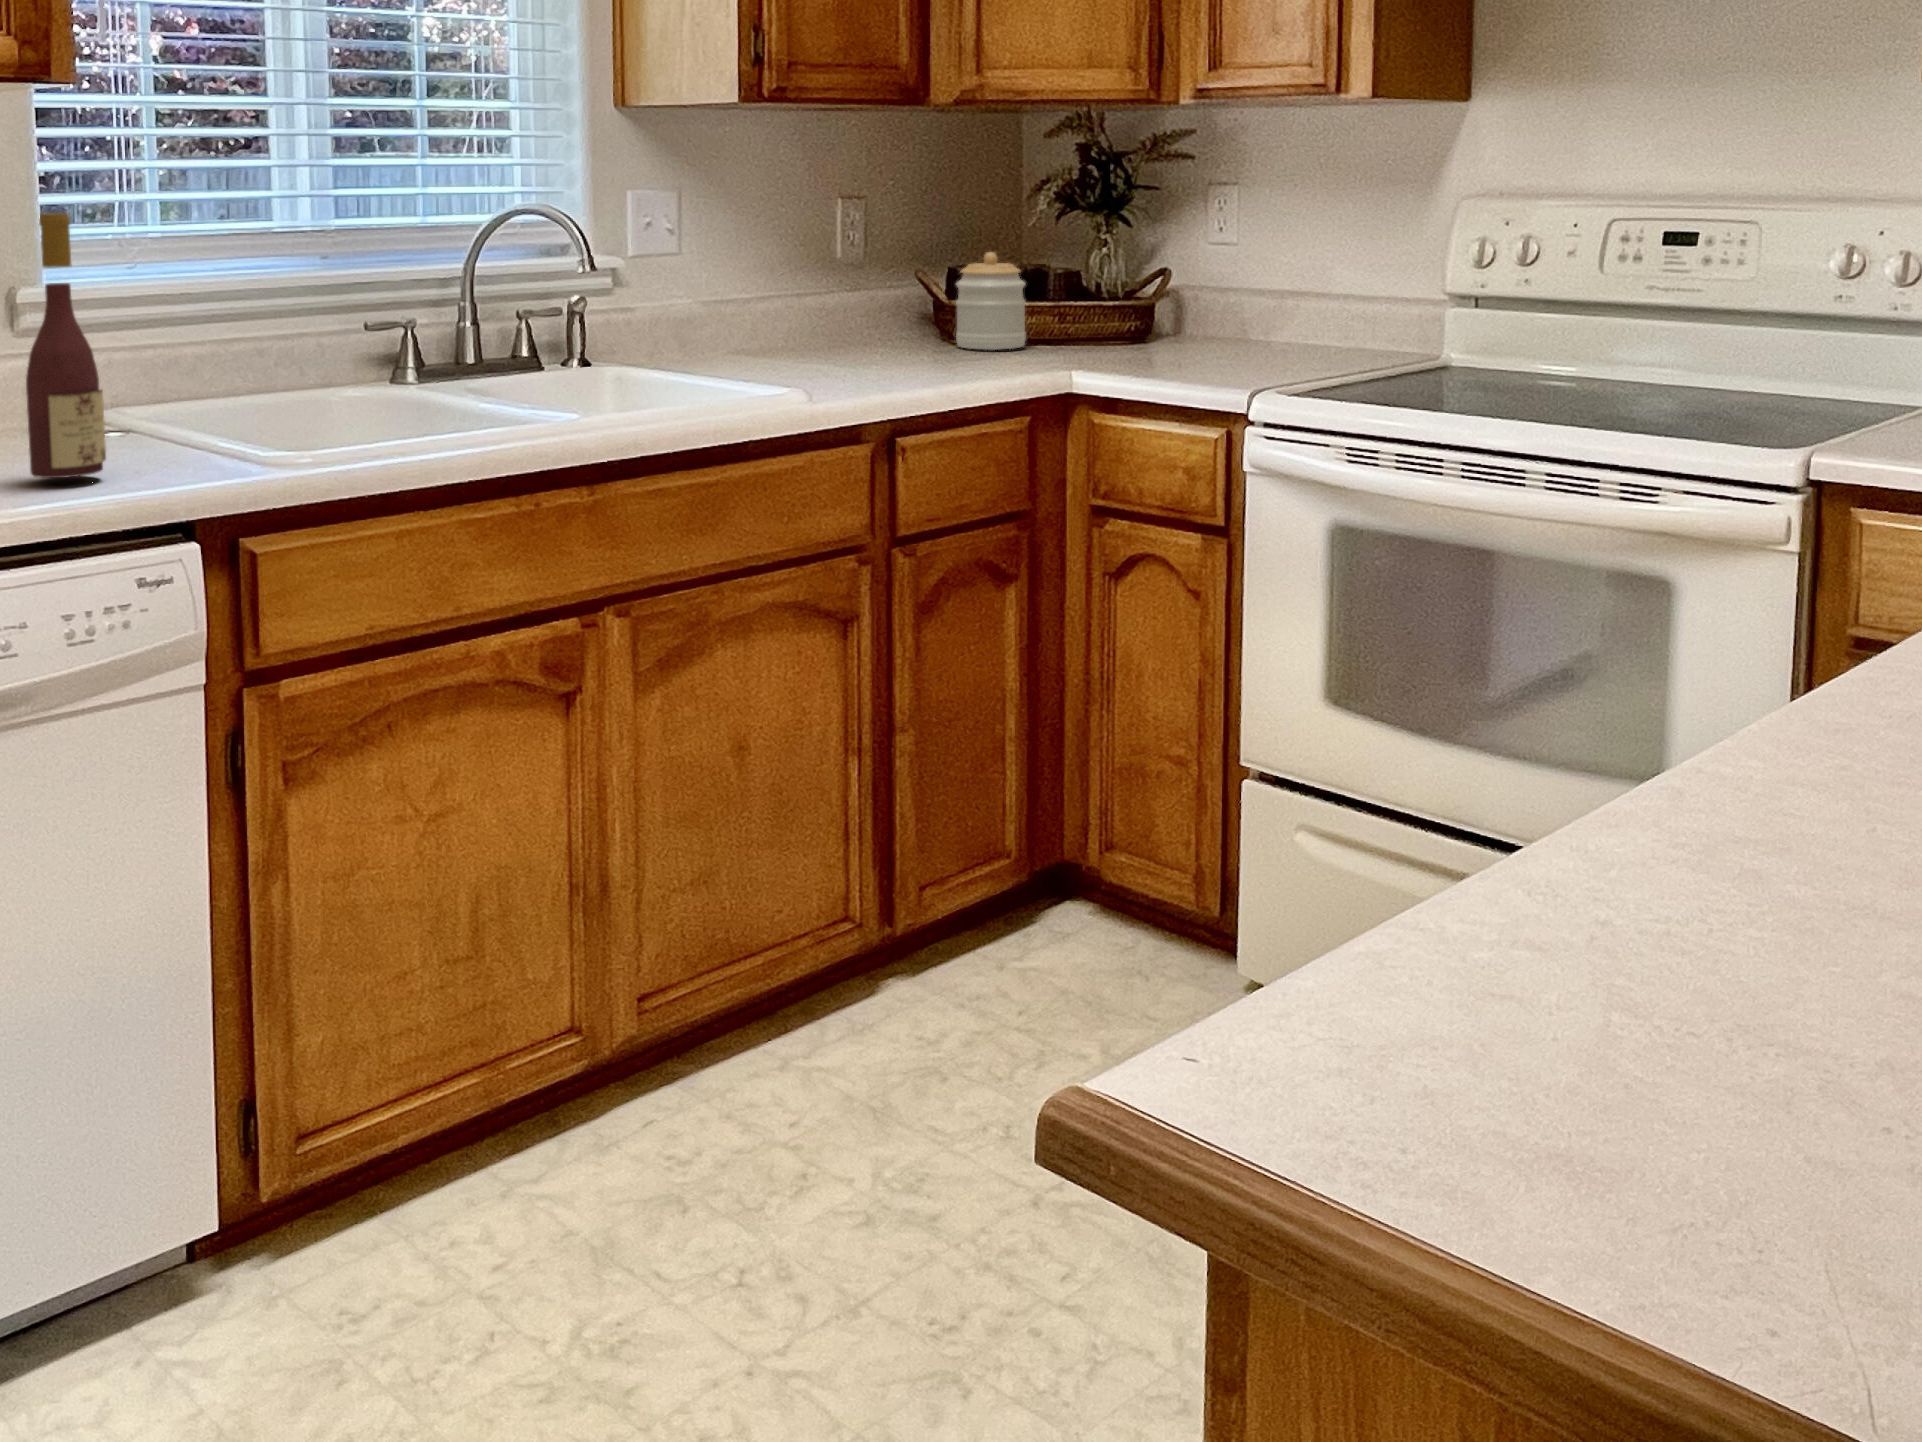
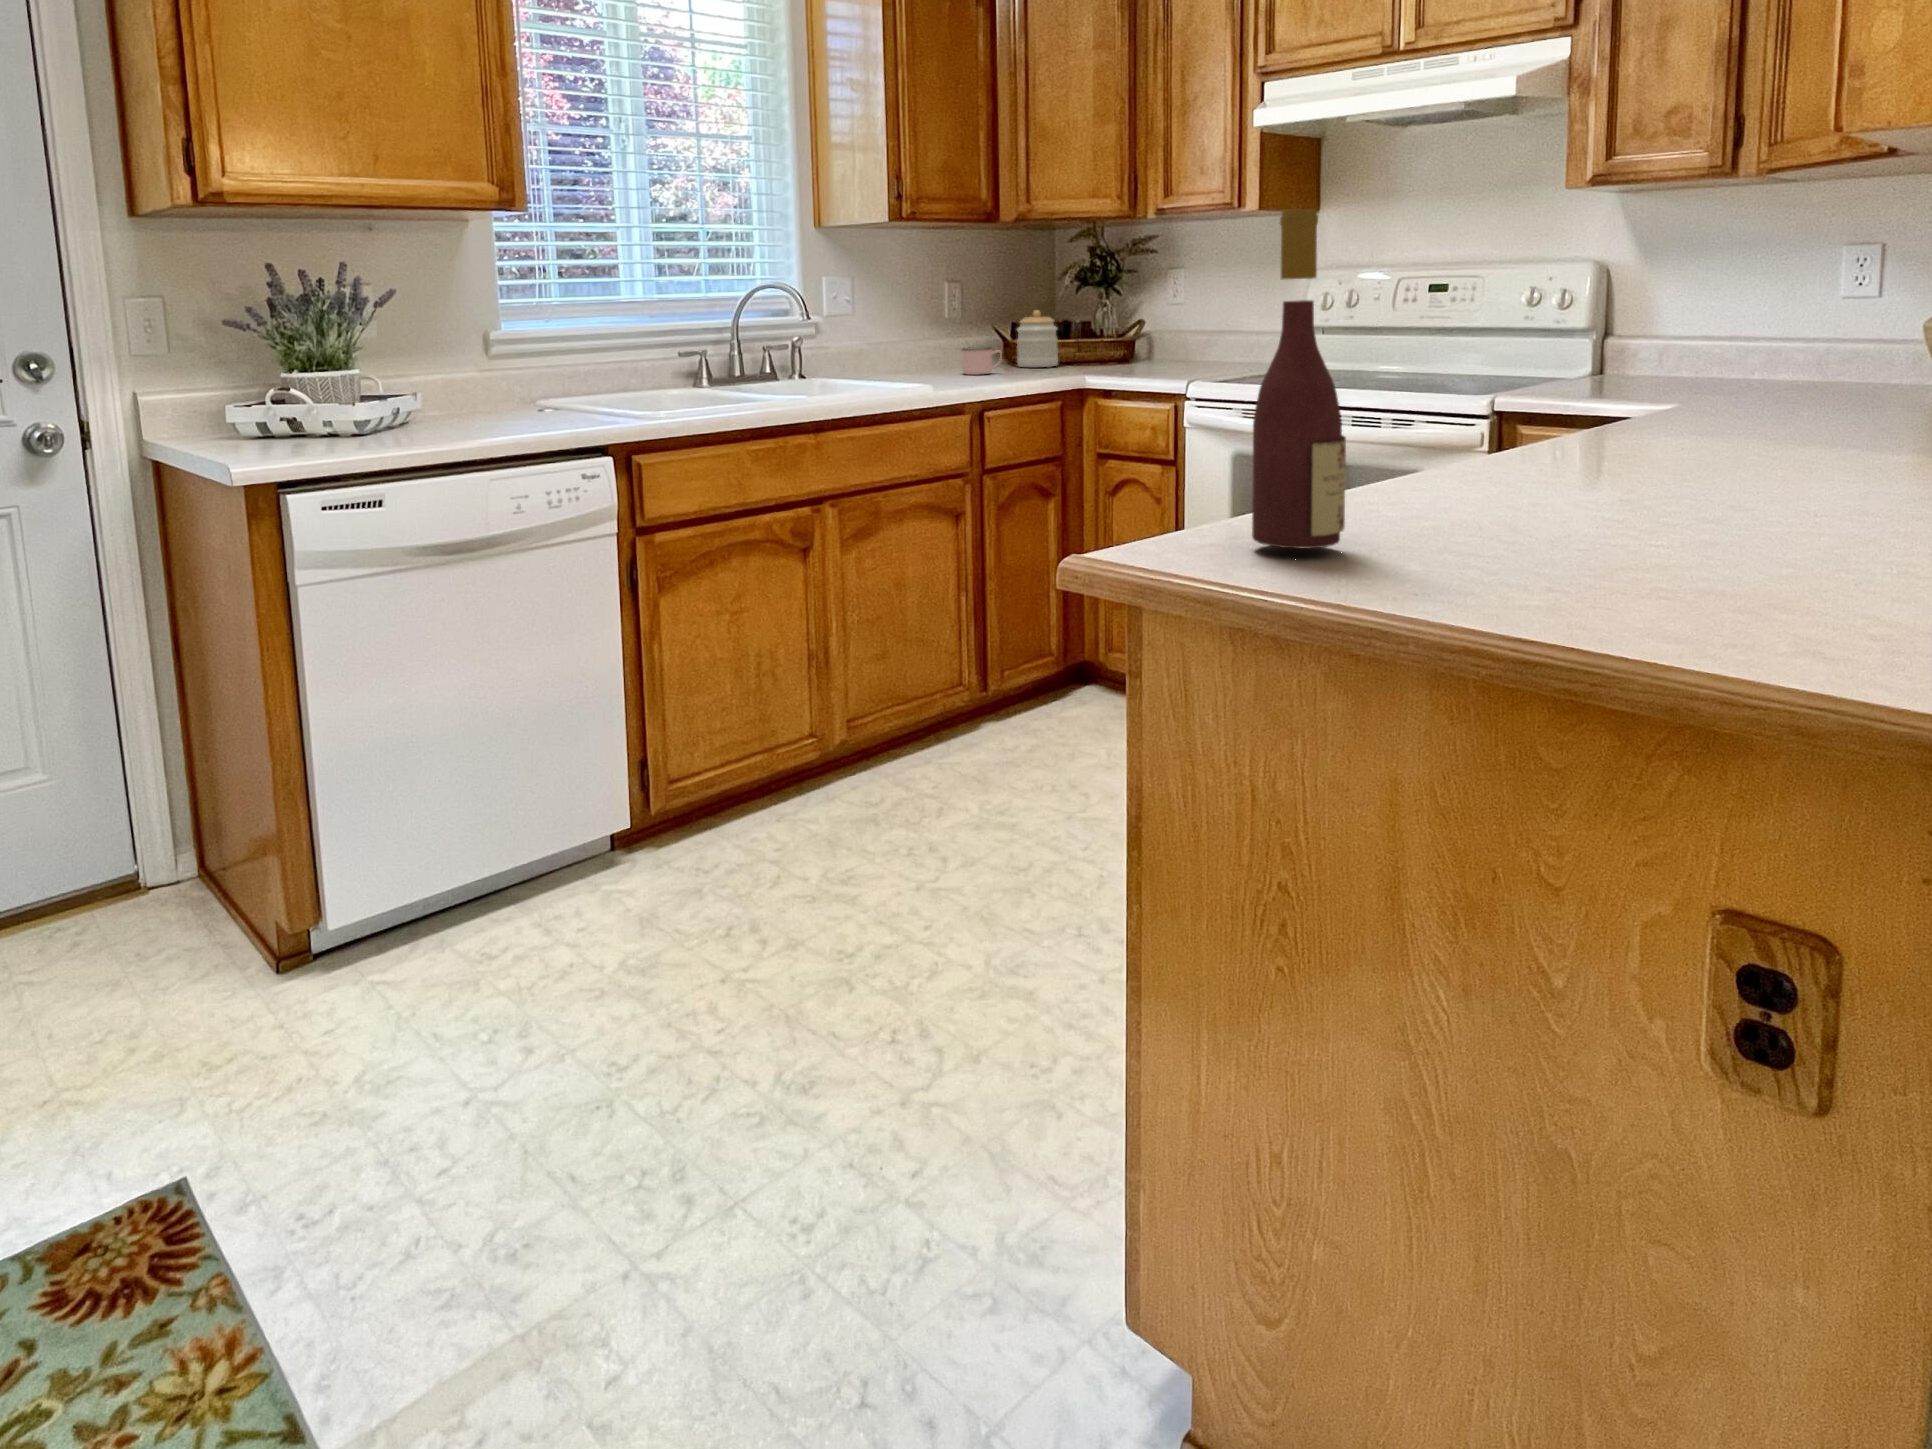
wine bottle: present [26,213,106,478] -> present [1252,209,1346,549]
mug: none [860,316,929,365] -> present [961,347,1002,375]

